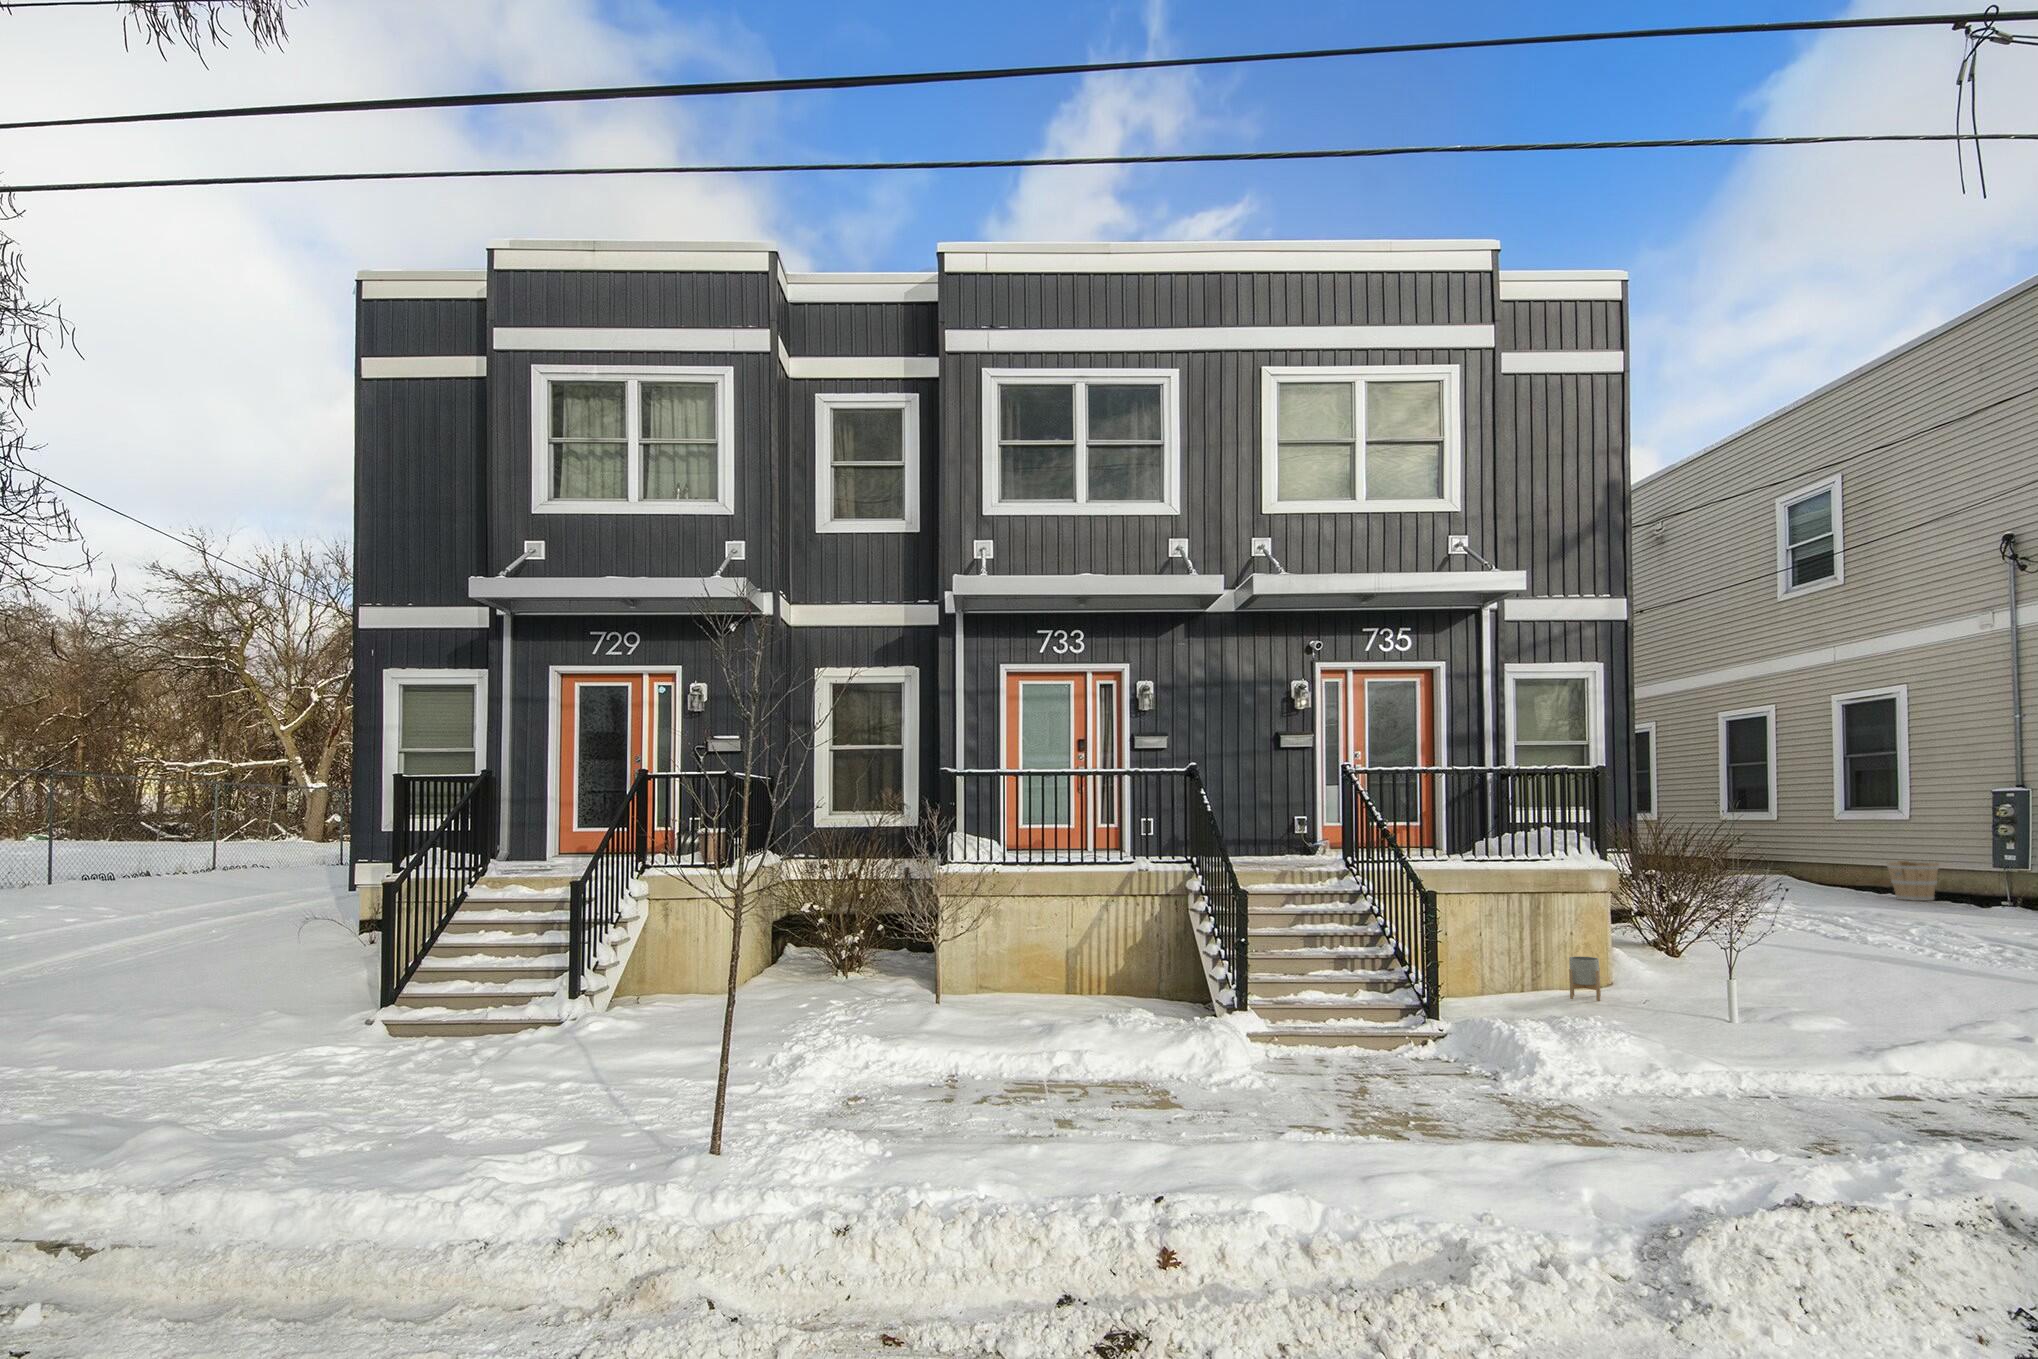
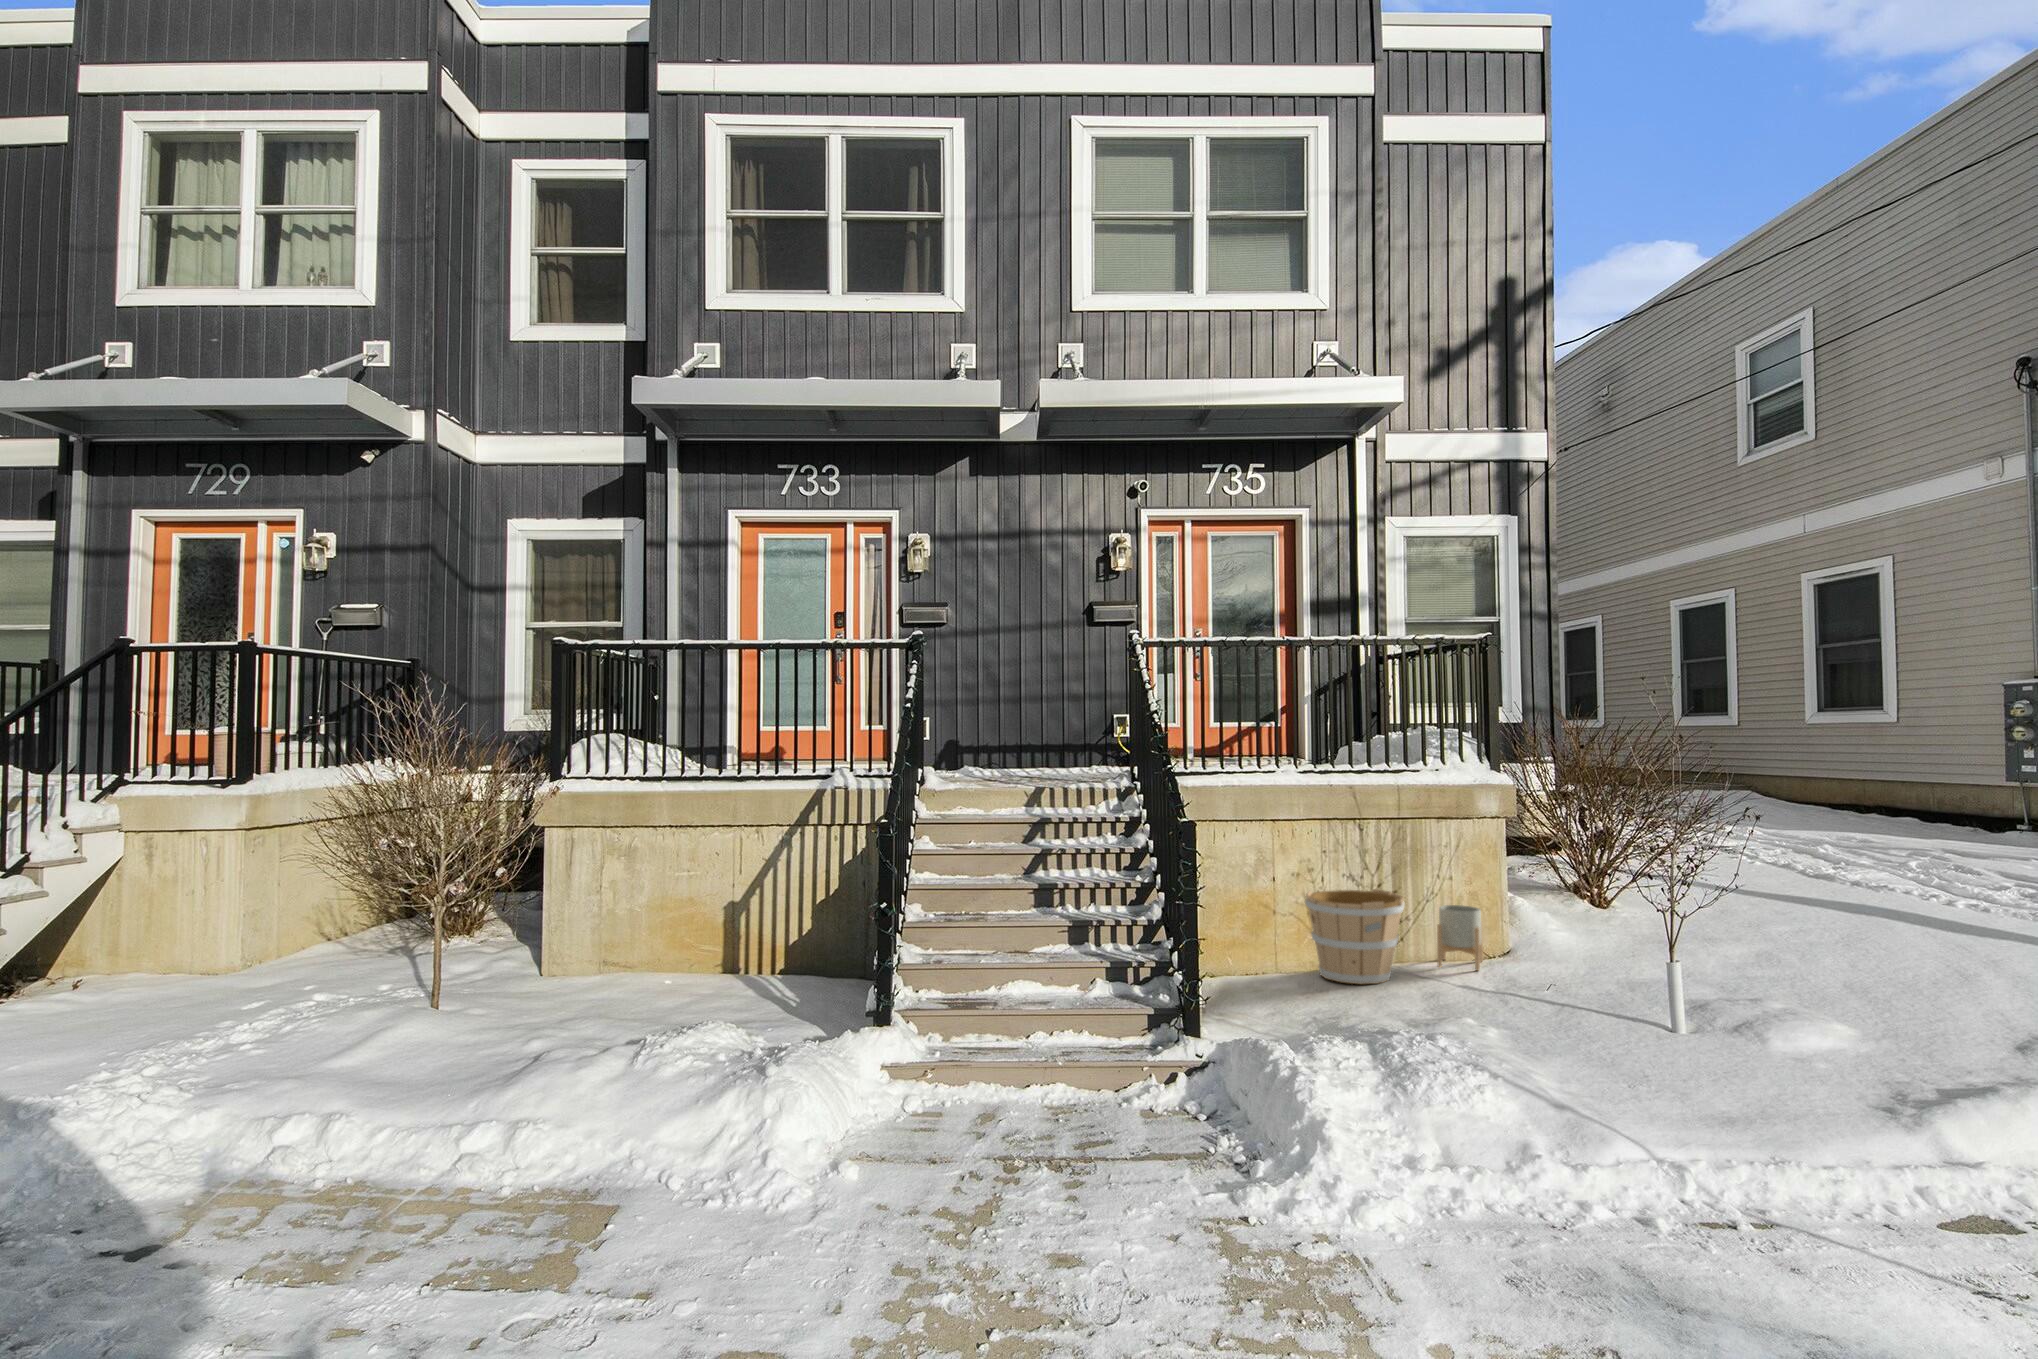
wooden bucket: present [1887,861,1939,901] -> present [1305,889,1405,984]

